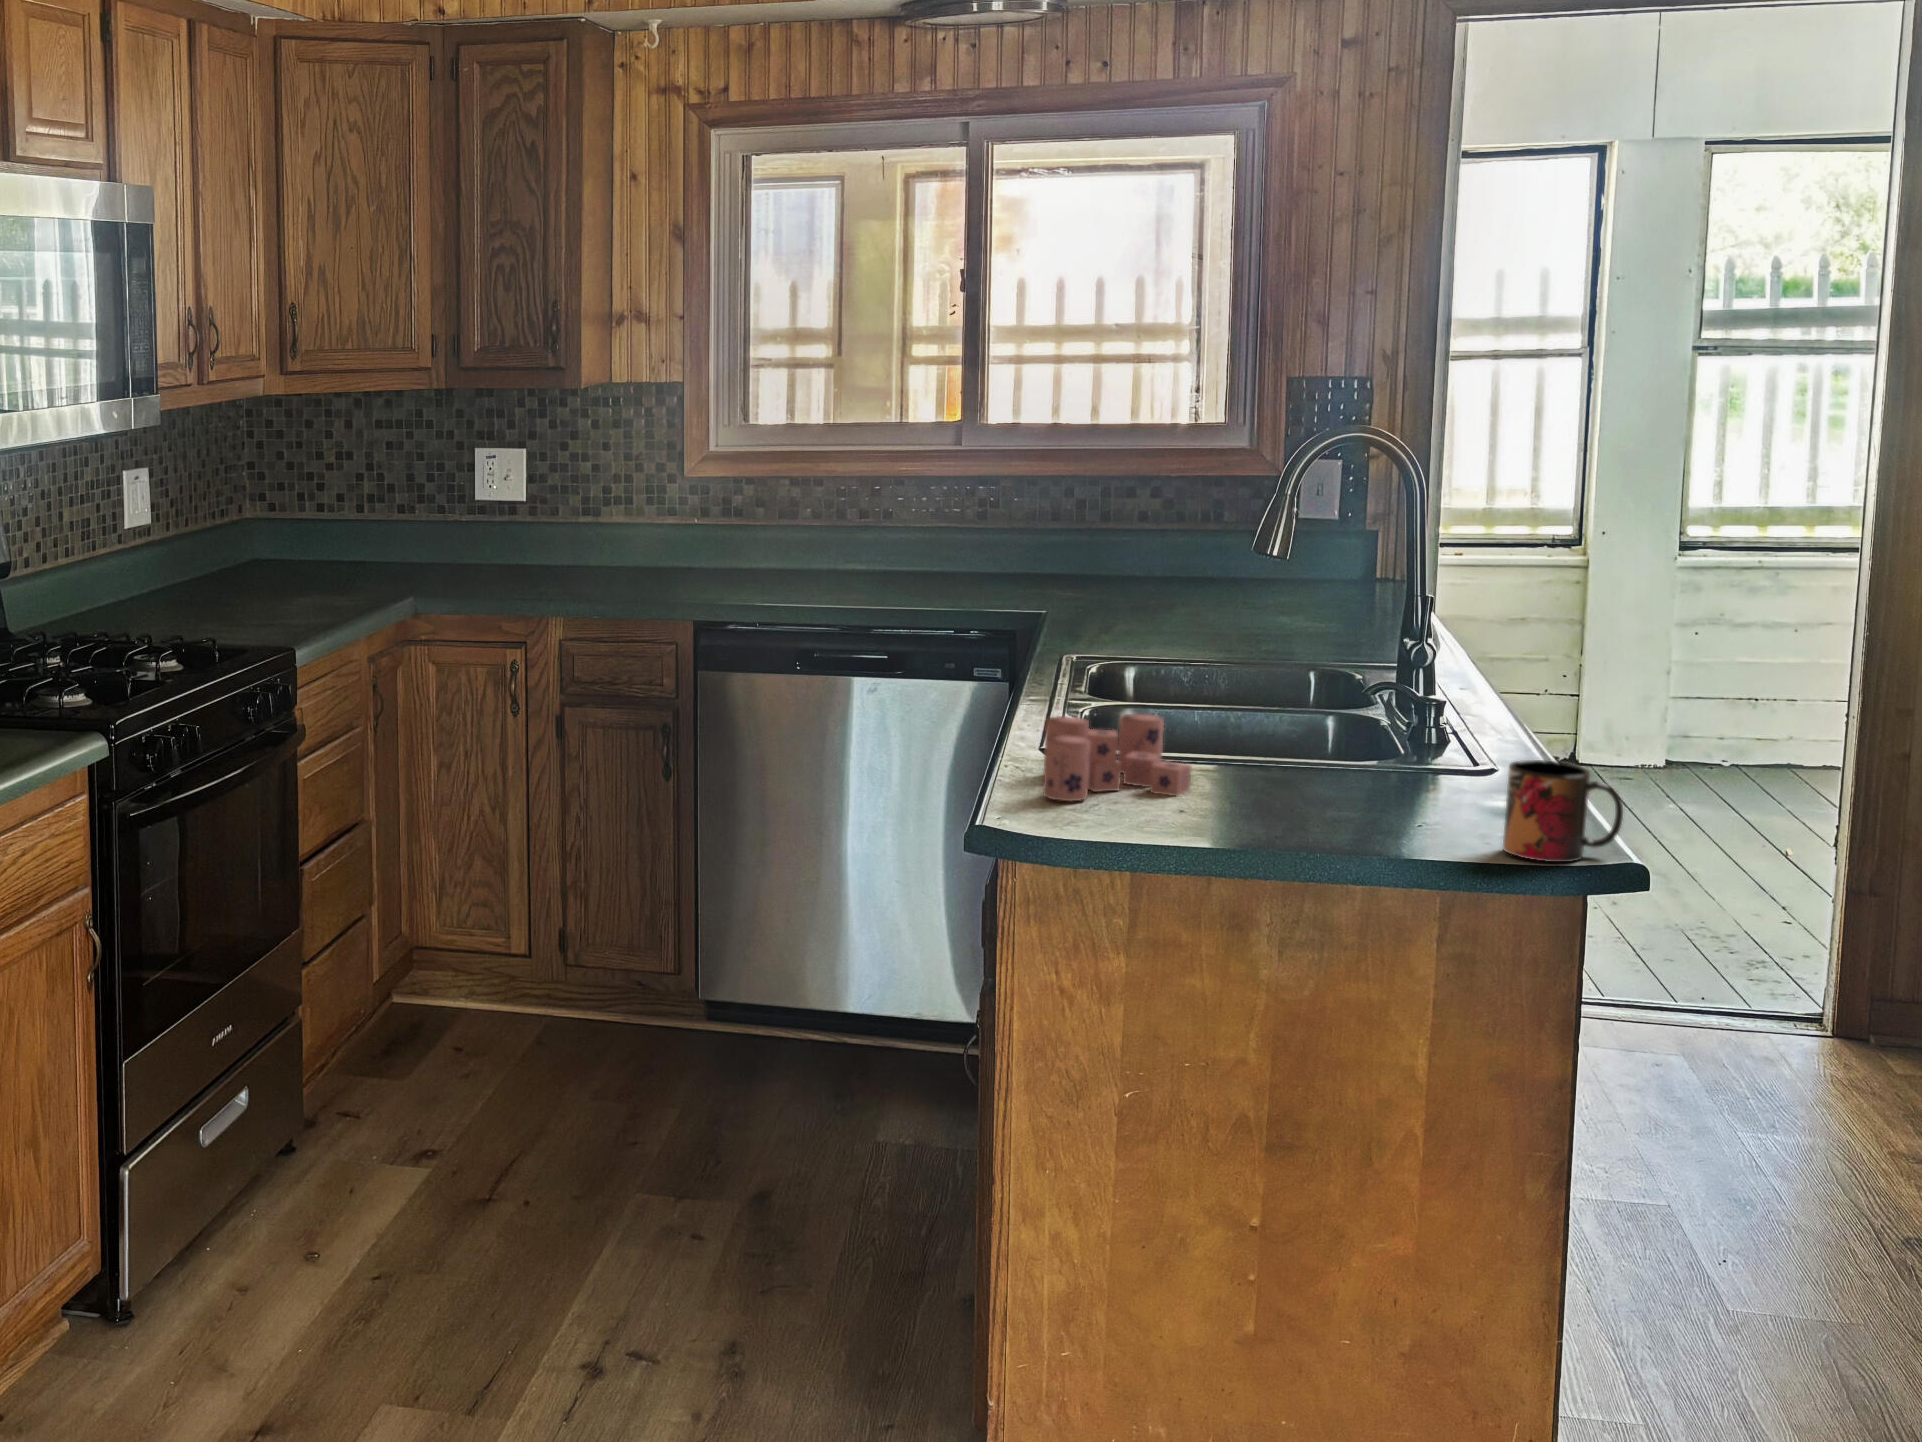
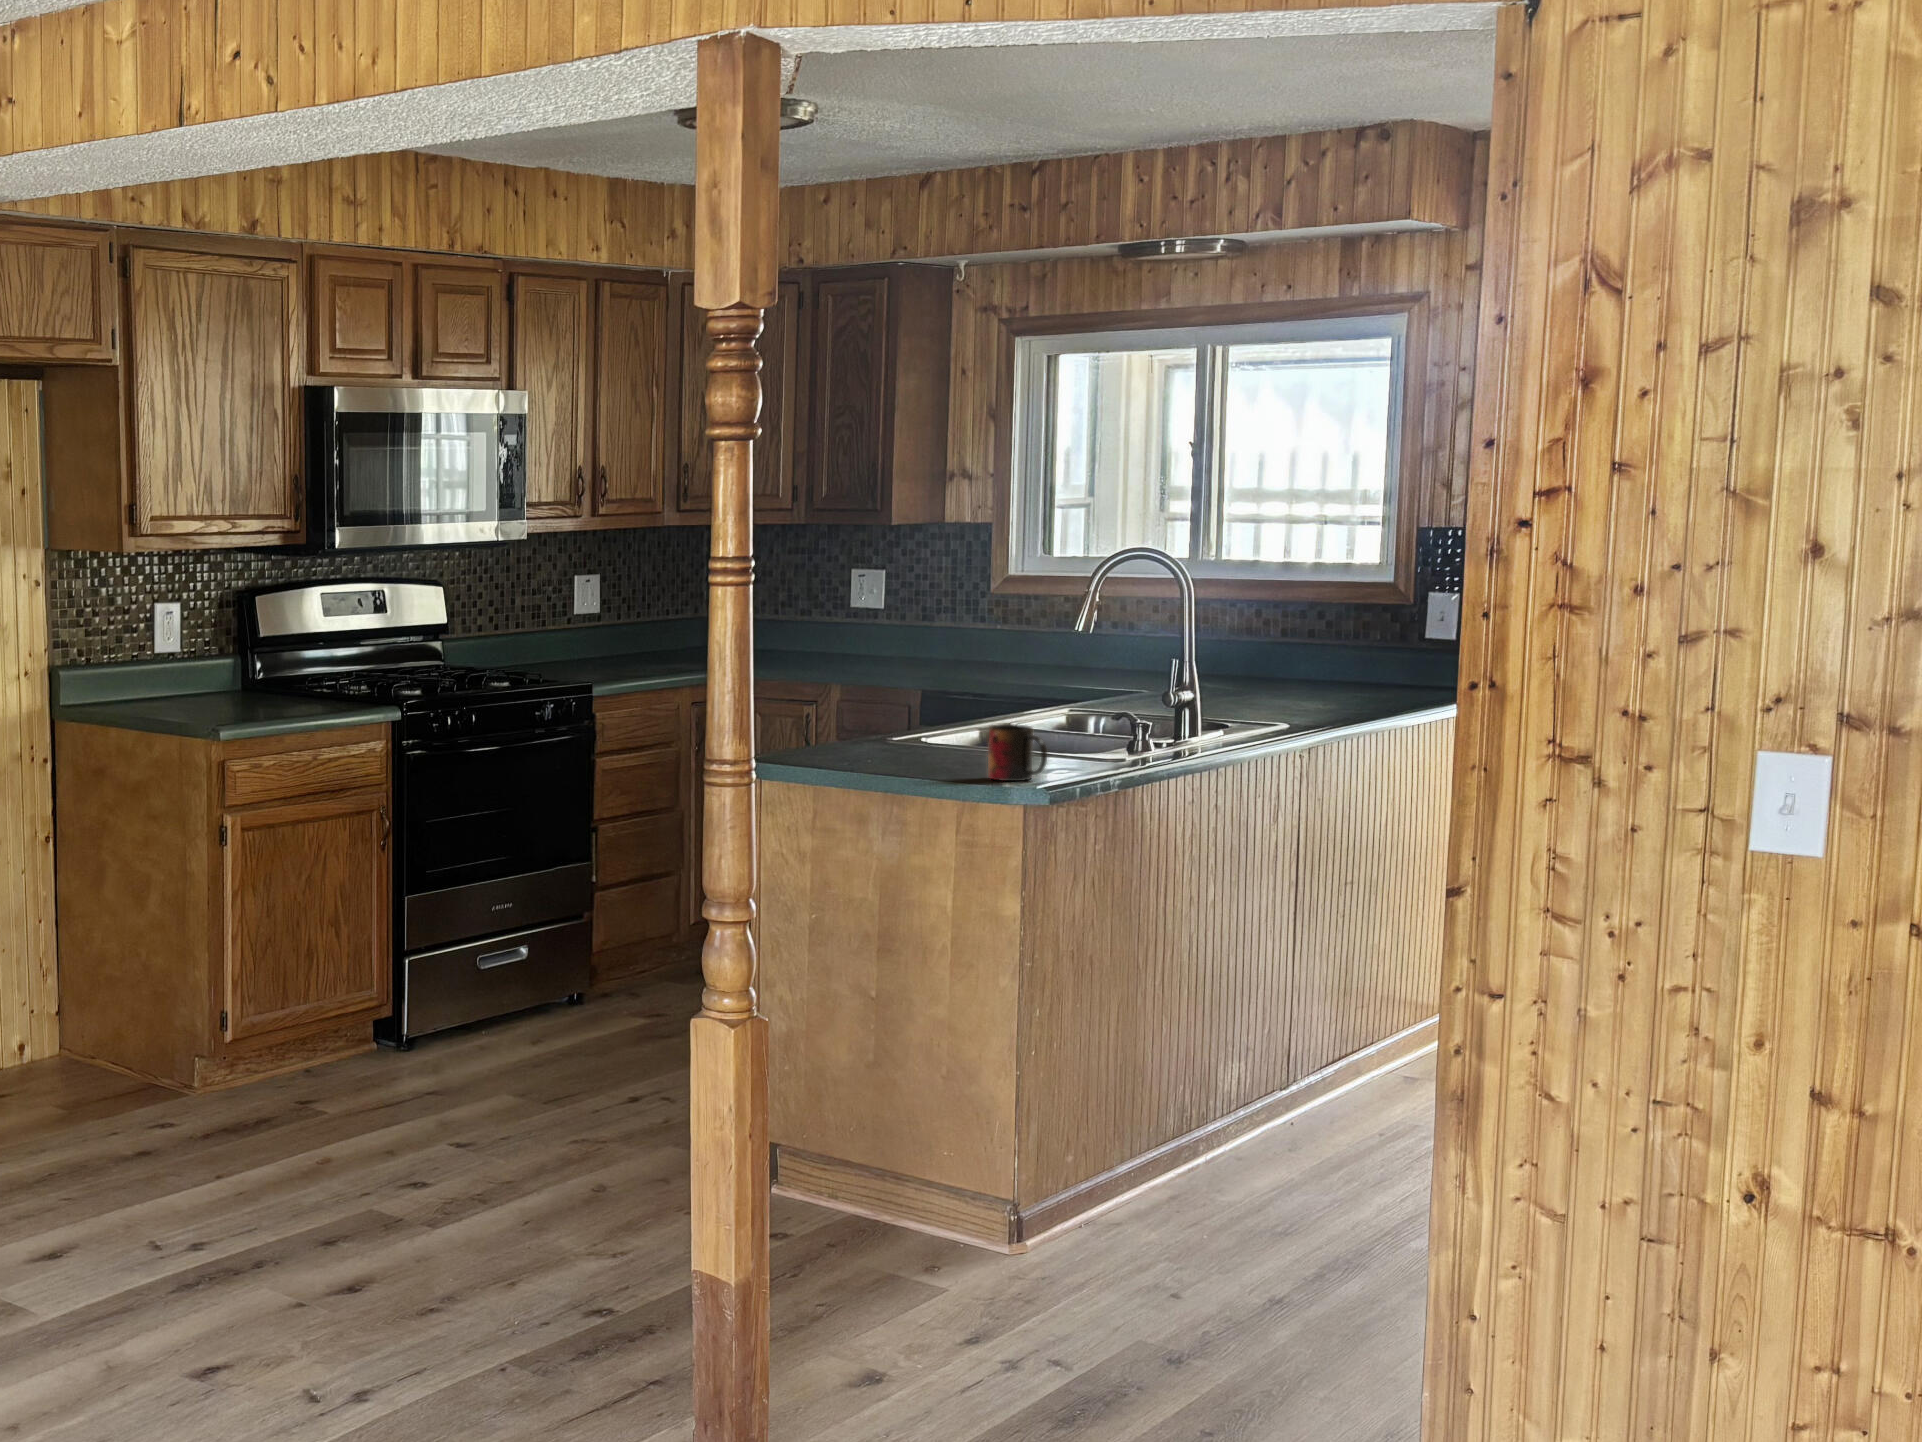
candle: present [1043,714,1191,801] -> none [835,713,942,759]

